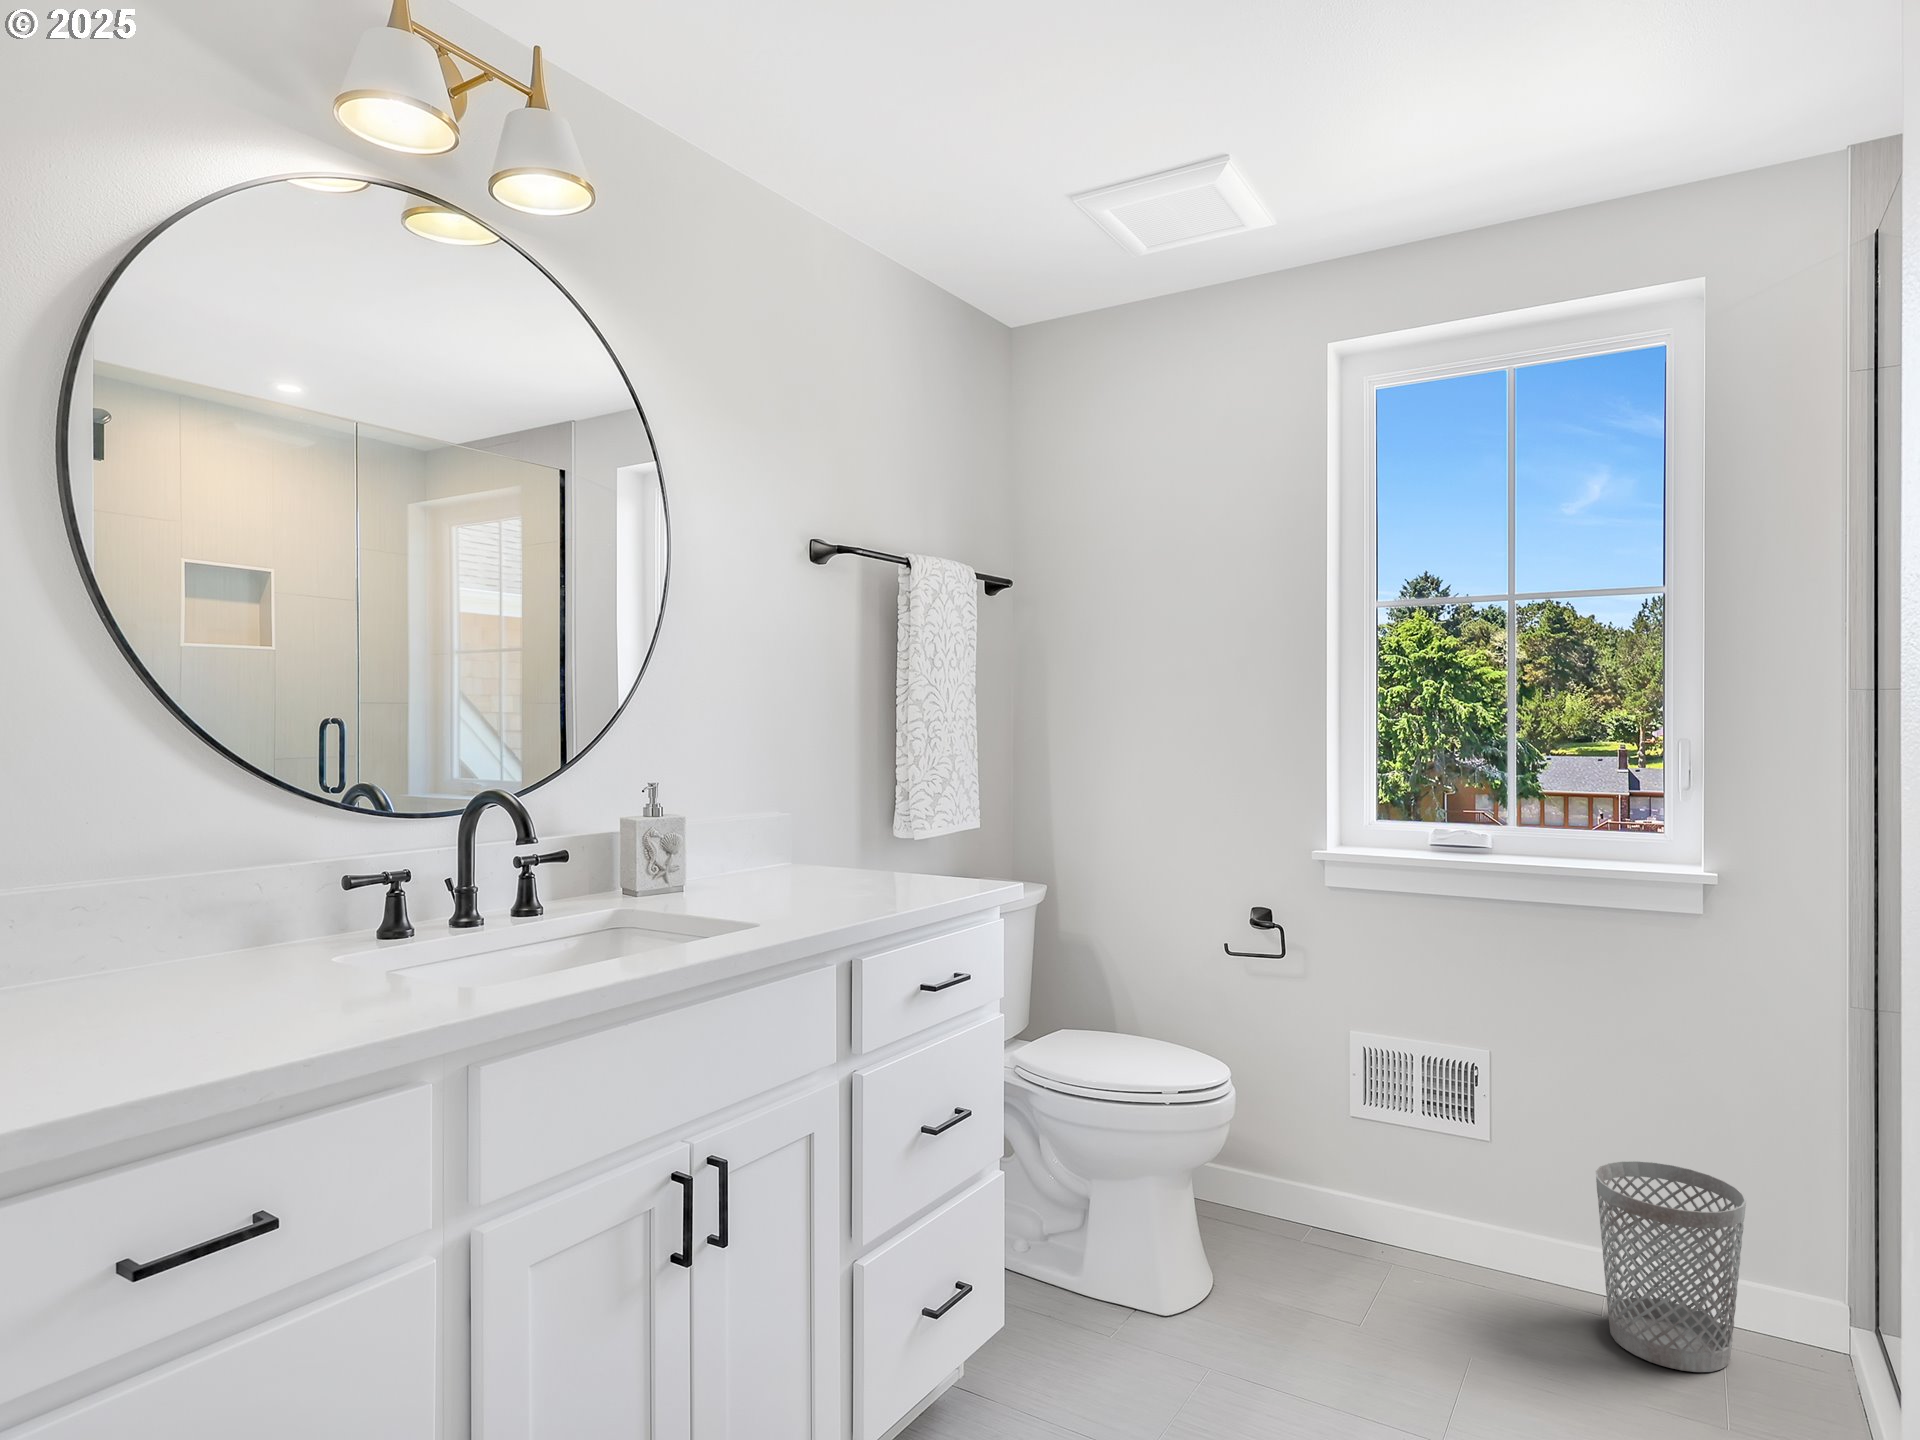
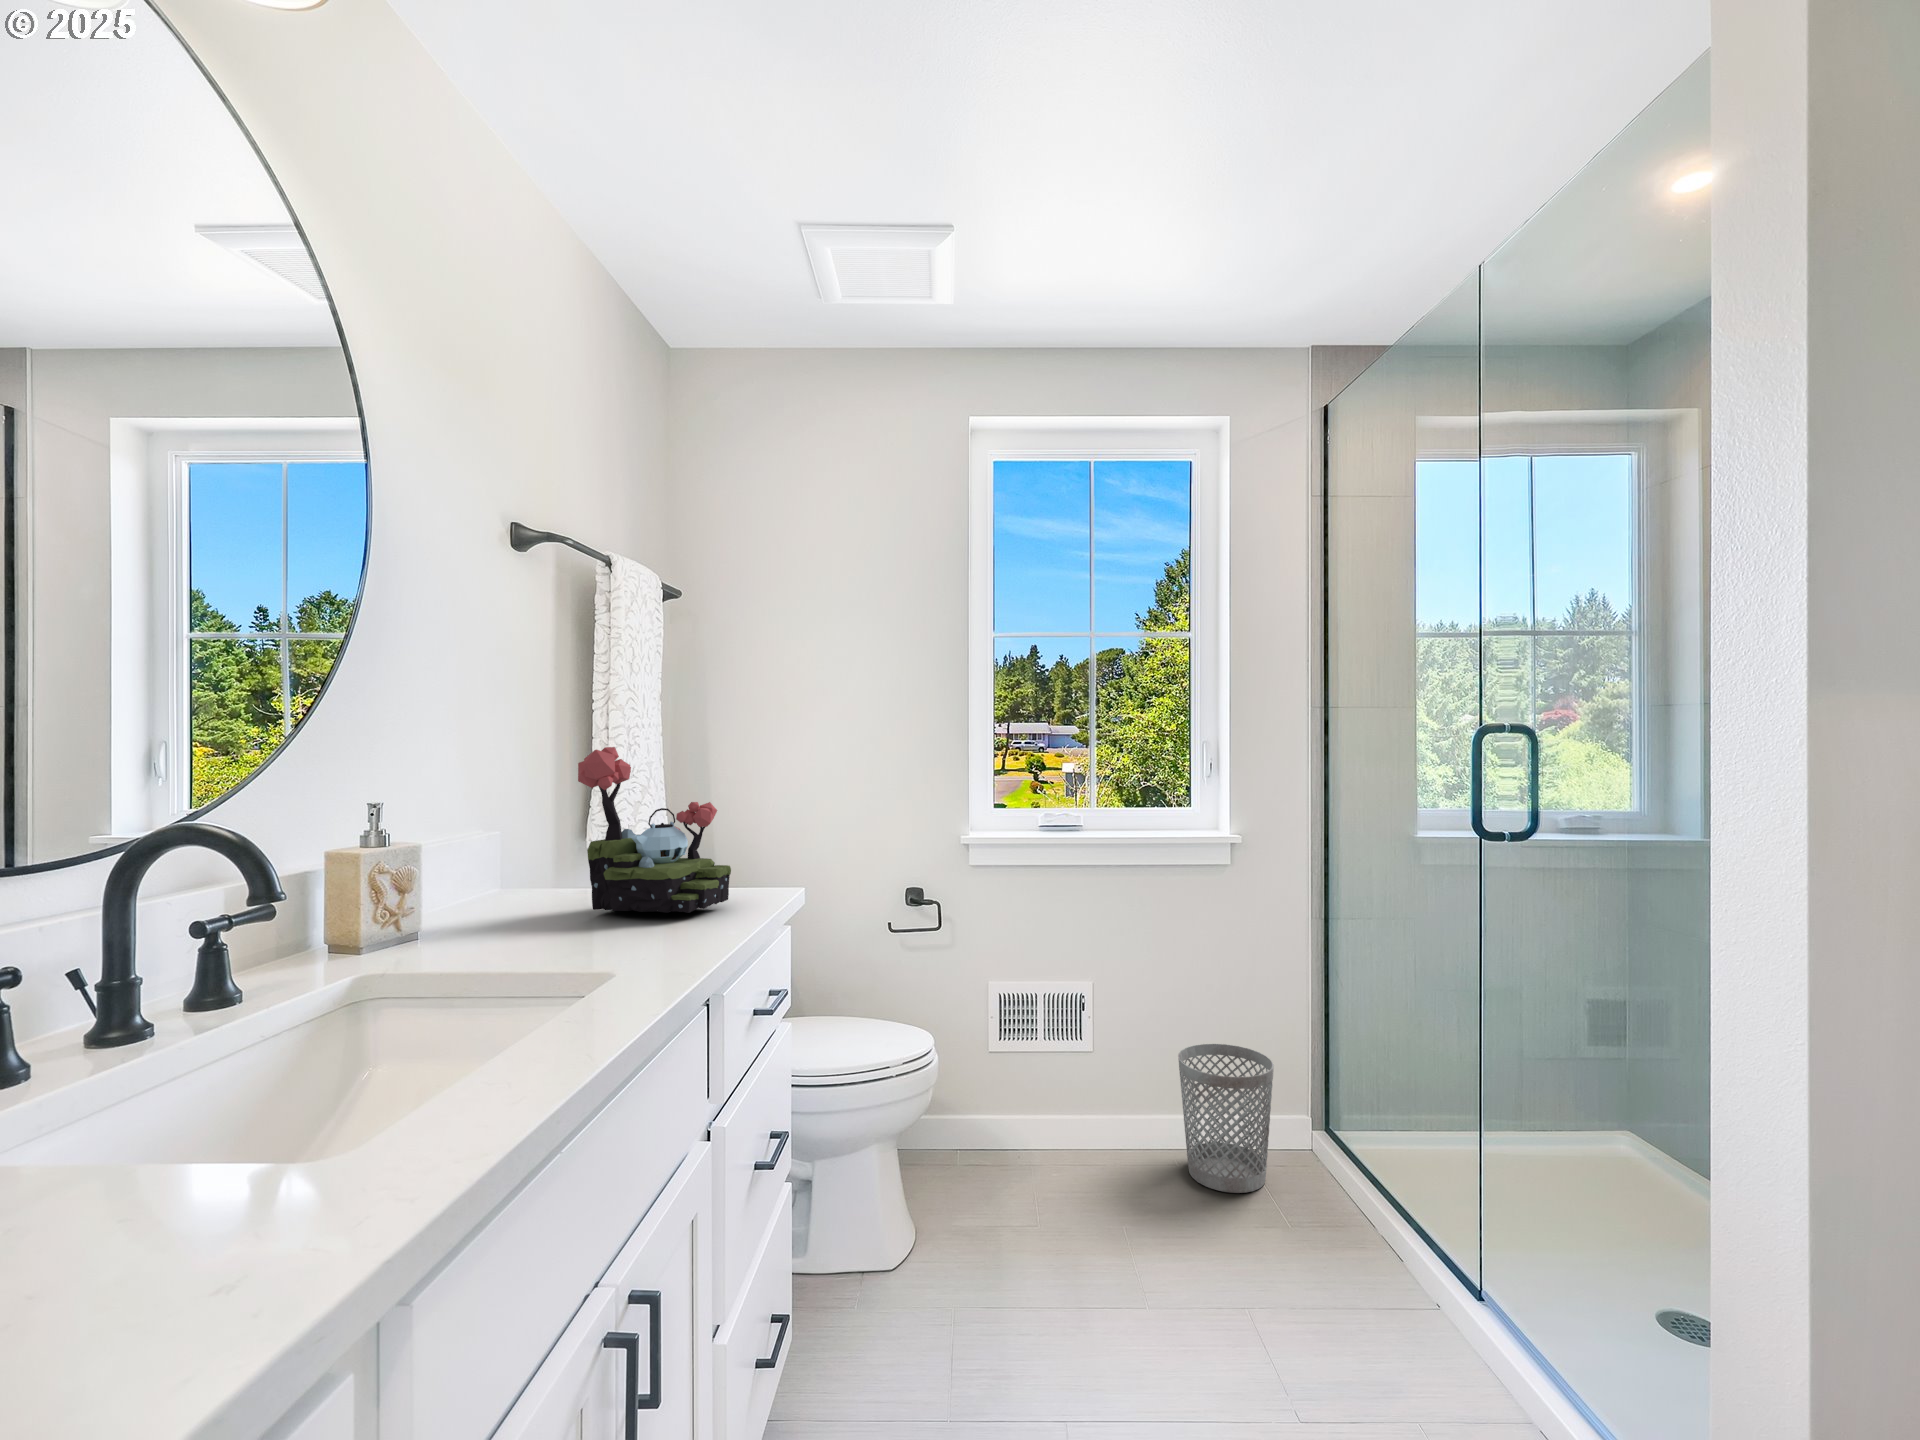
plant: none [802,742,926,892] -> present [578,747,731,913]

